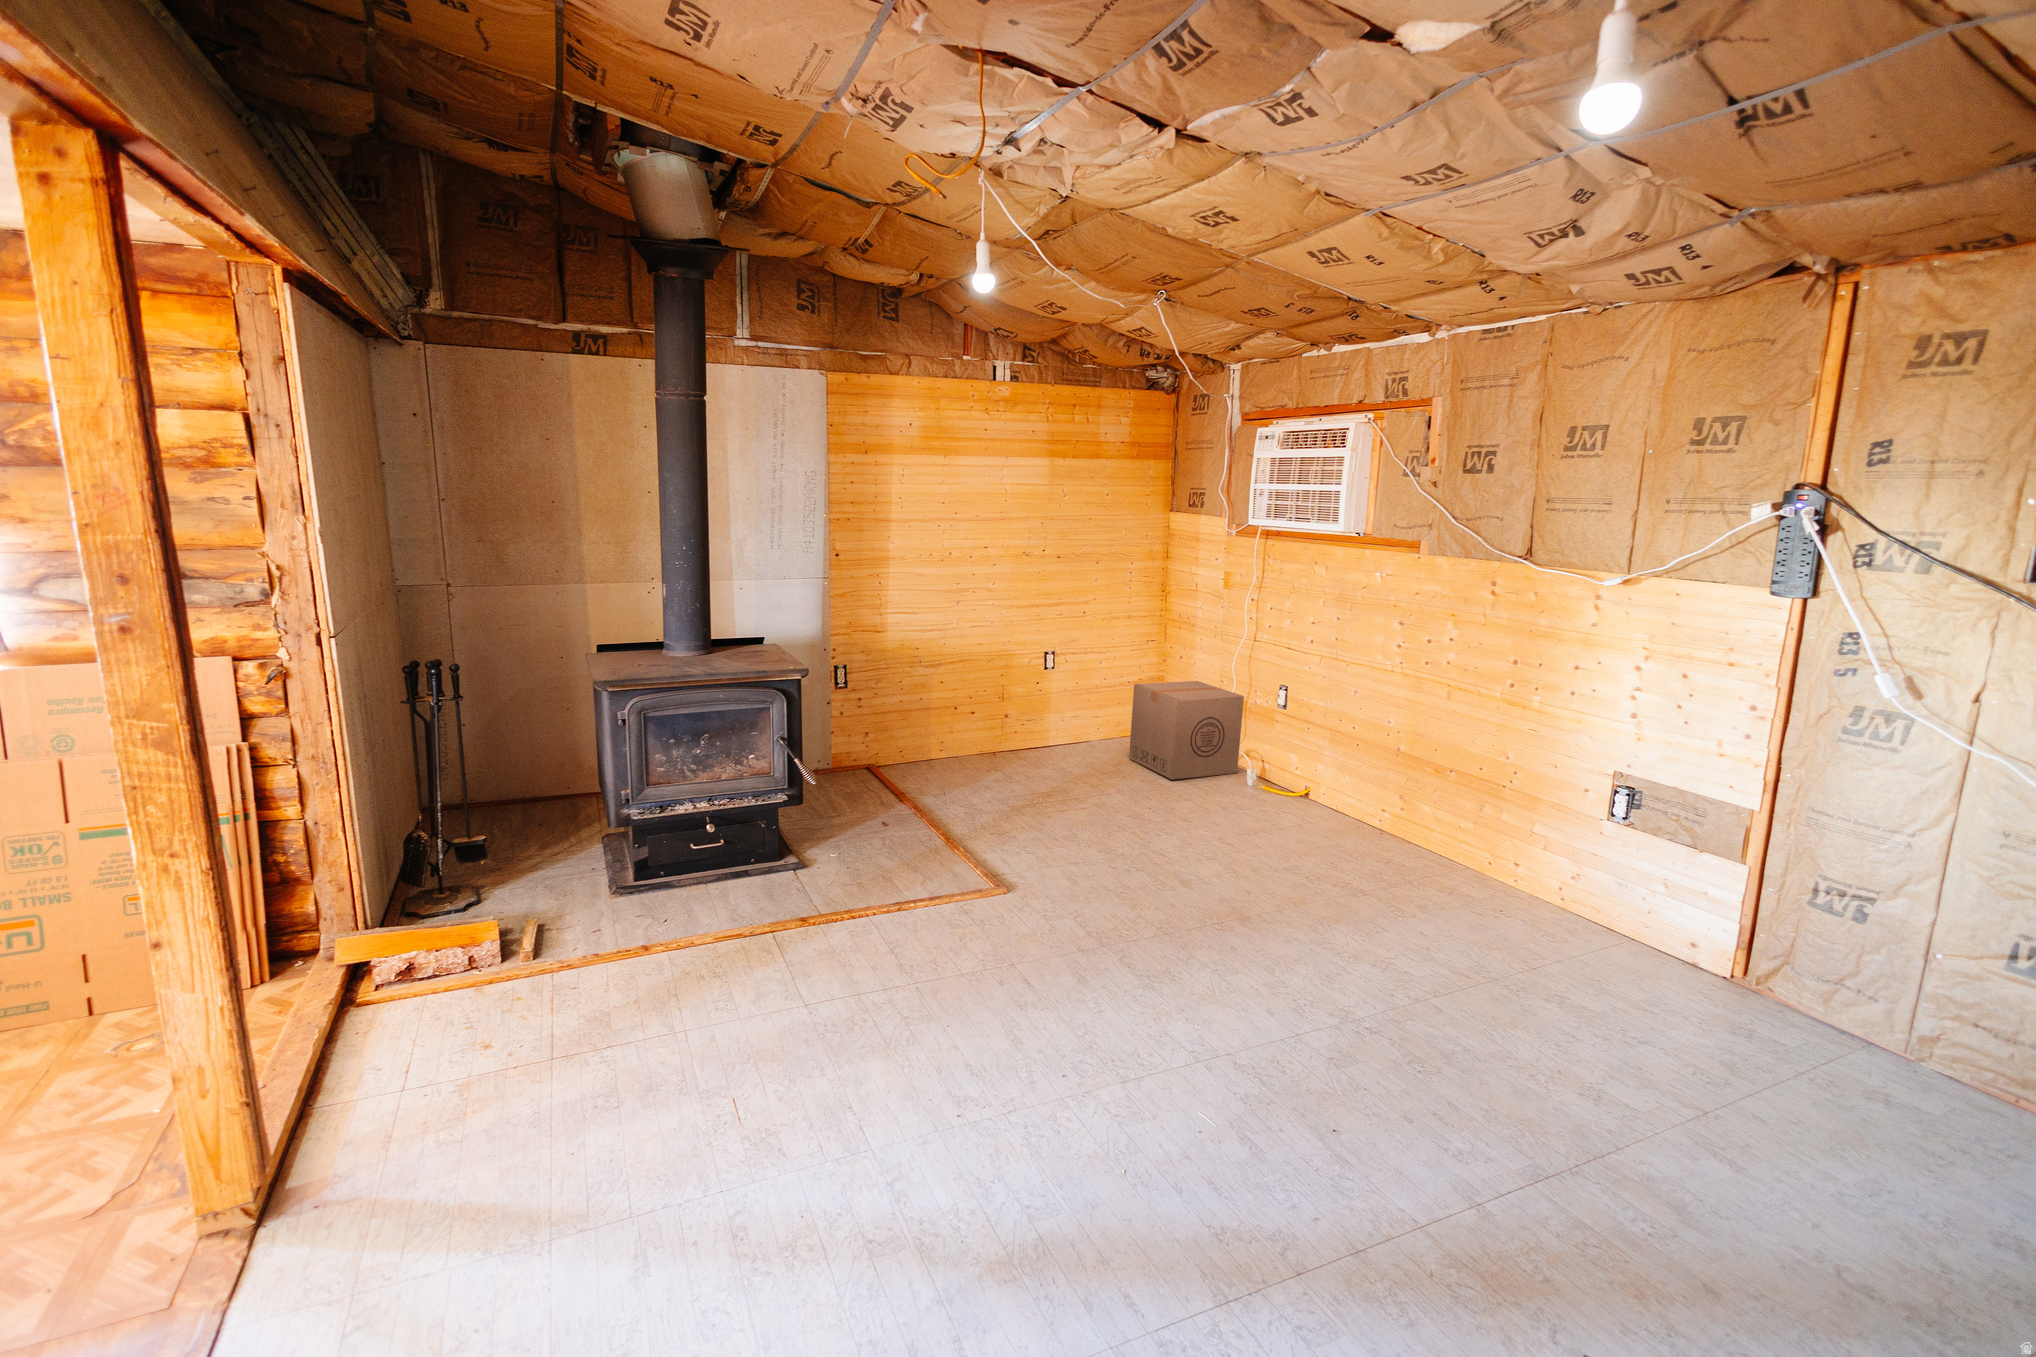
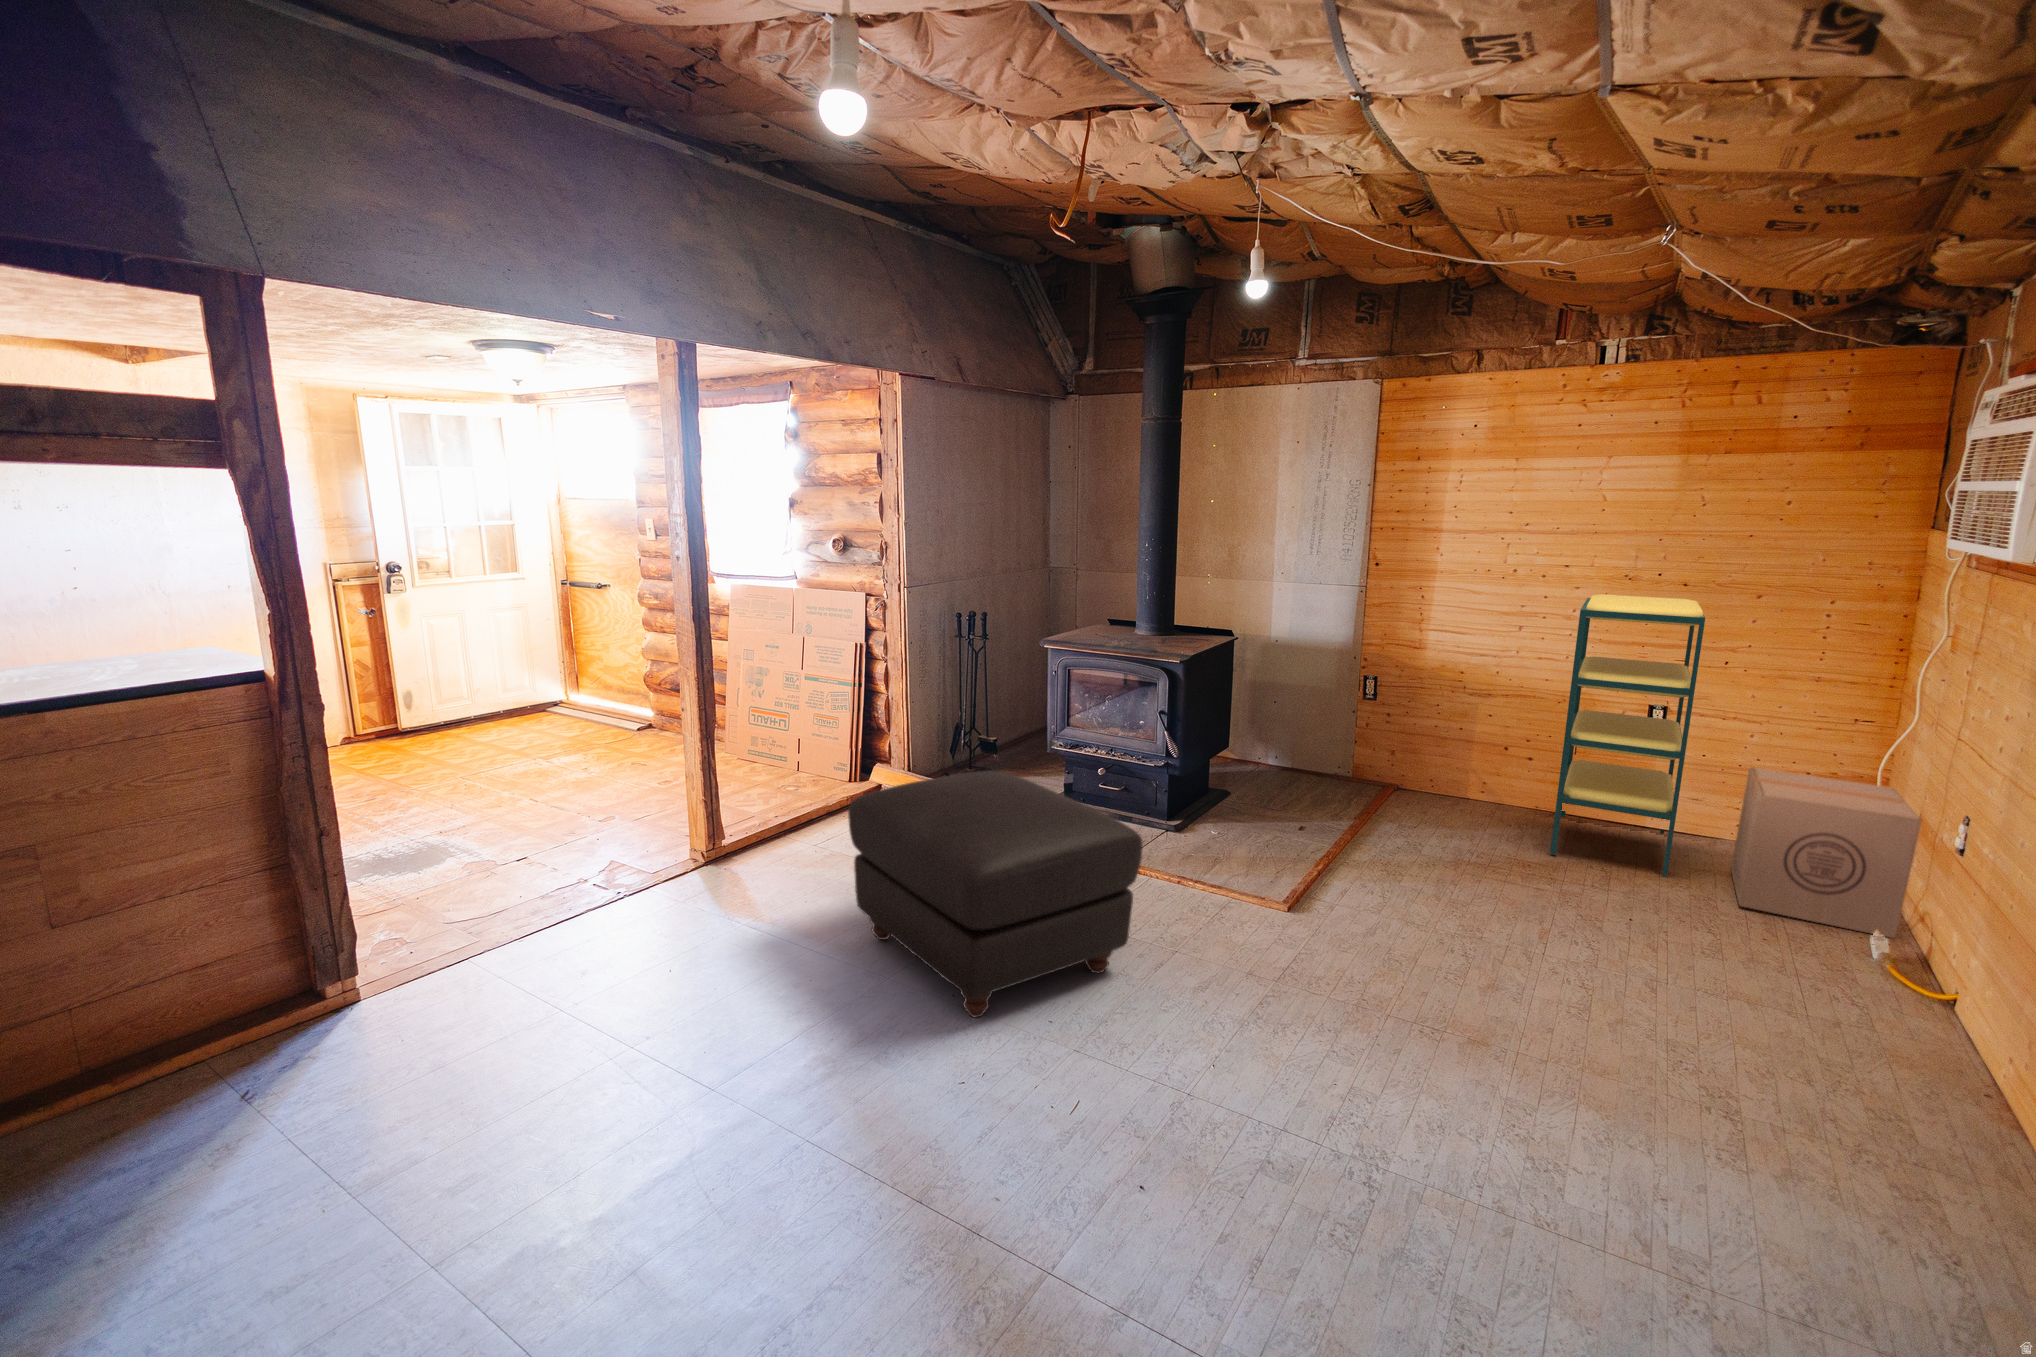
shelving unit: none [1001,569,1126,781] -> present [1550,594,1705,877]
ottoman: none [738,853,1074,1132] -> present [848,771,1142,1017]

